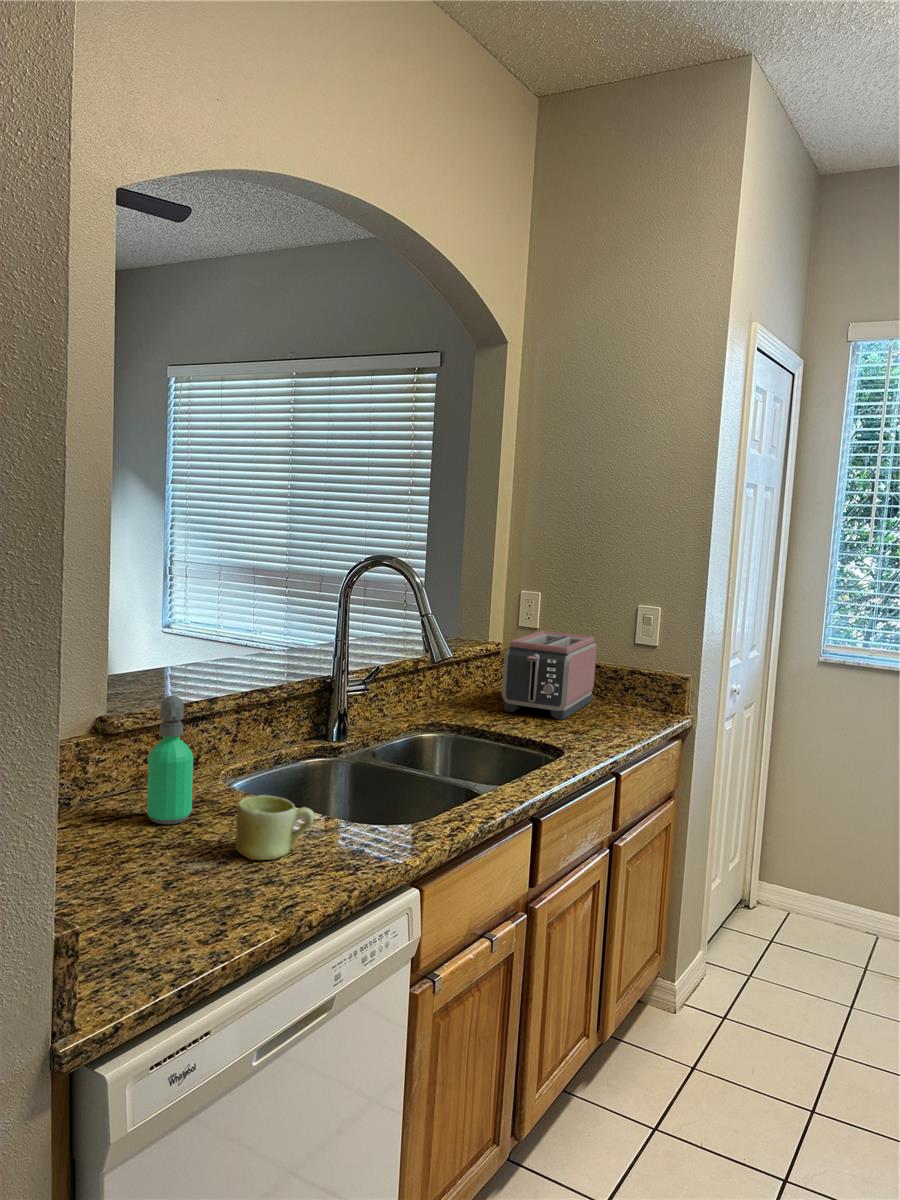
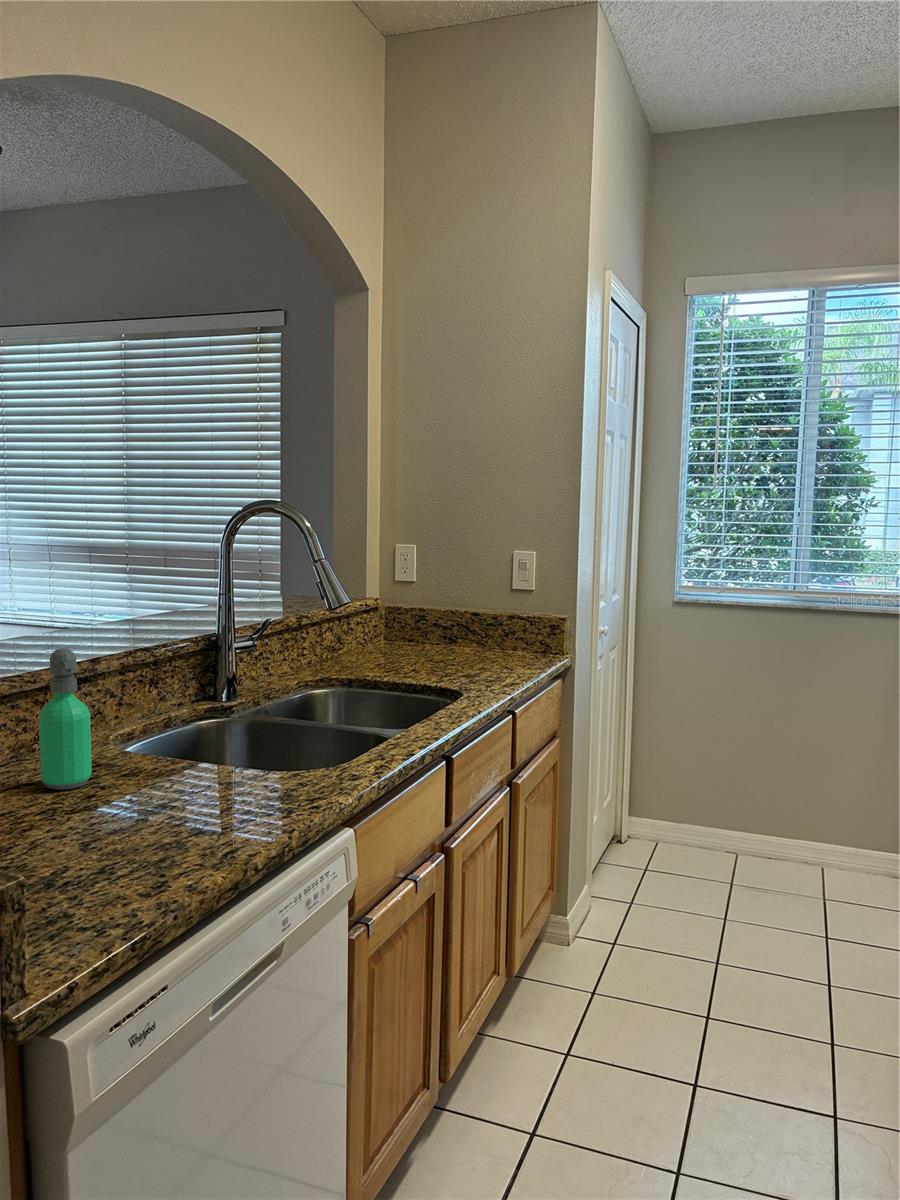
toaster: present [502,631,597,720] -> none [387,582,475,667]
mug: present [236,795,314,860] -> none [152,746,237,814]

